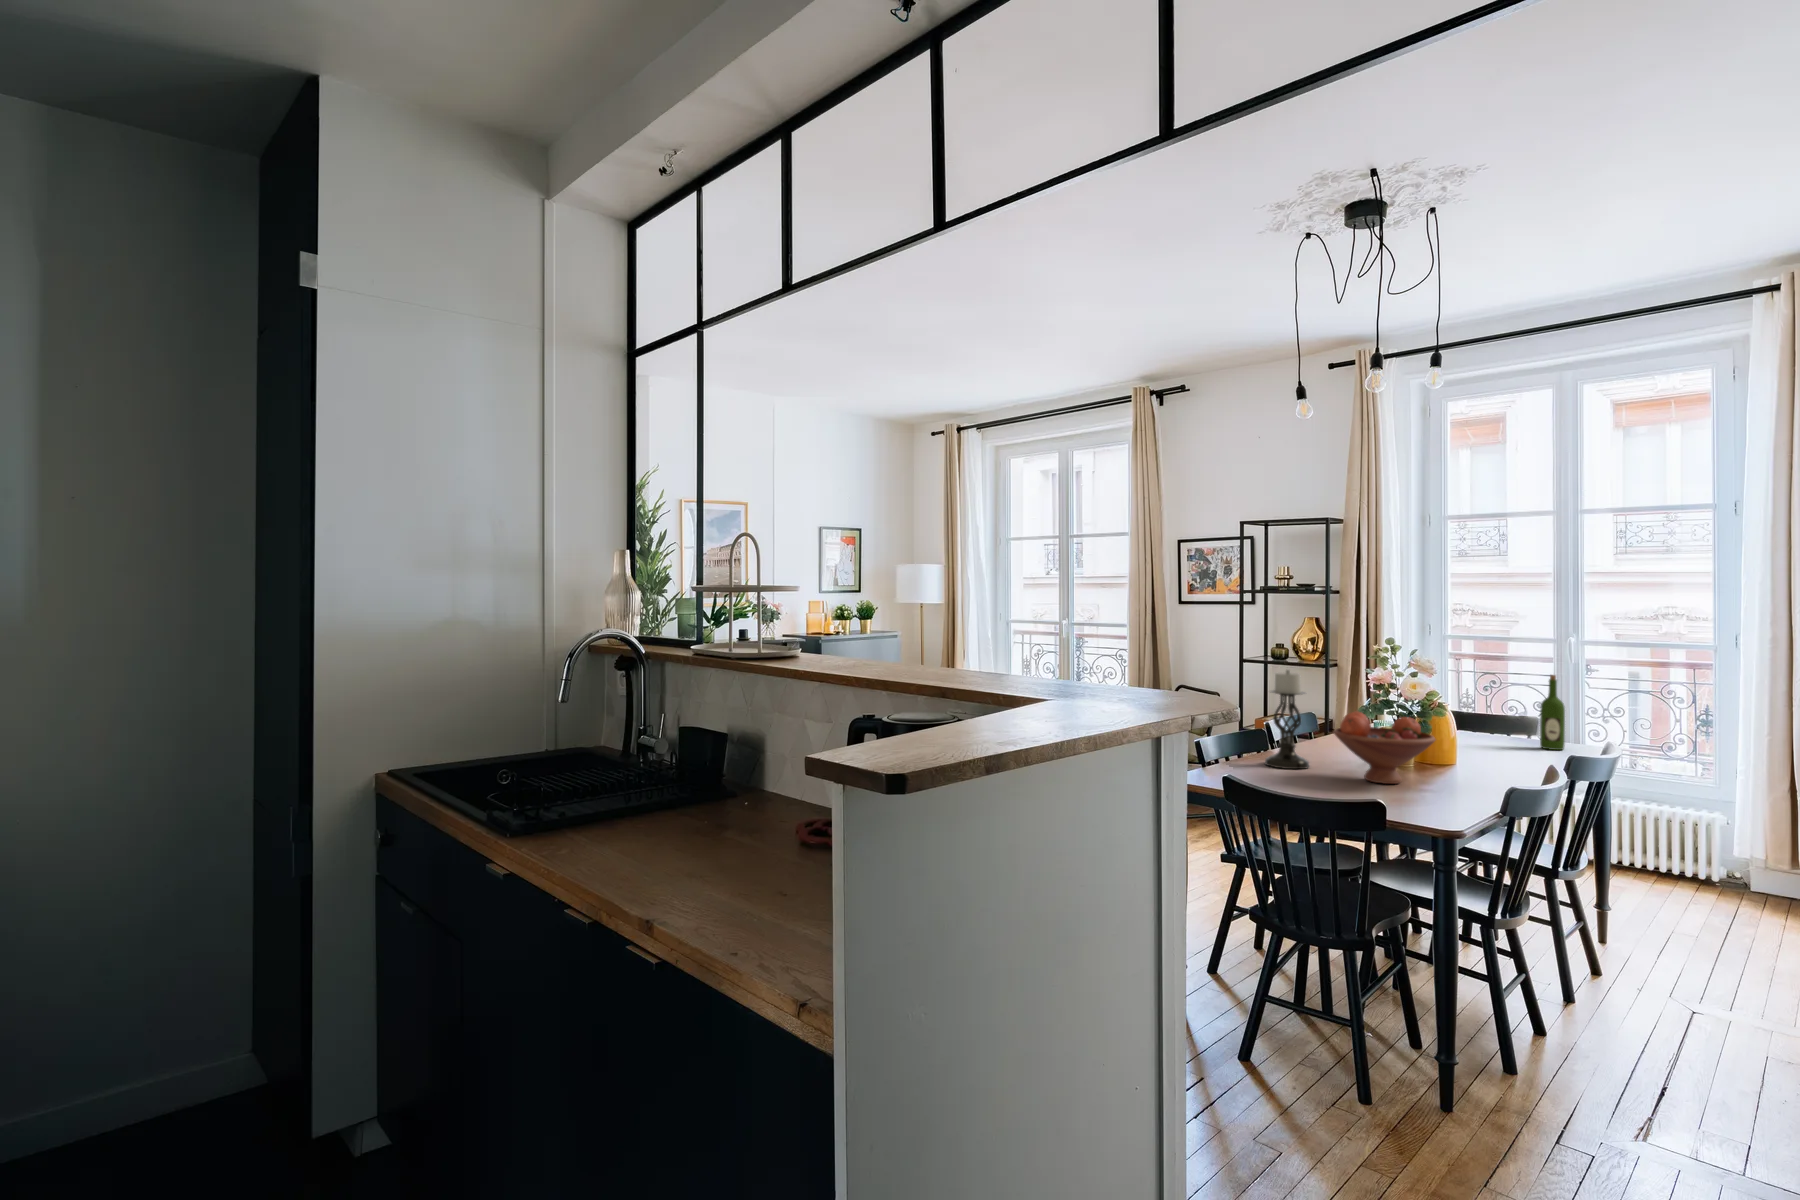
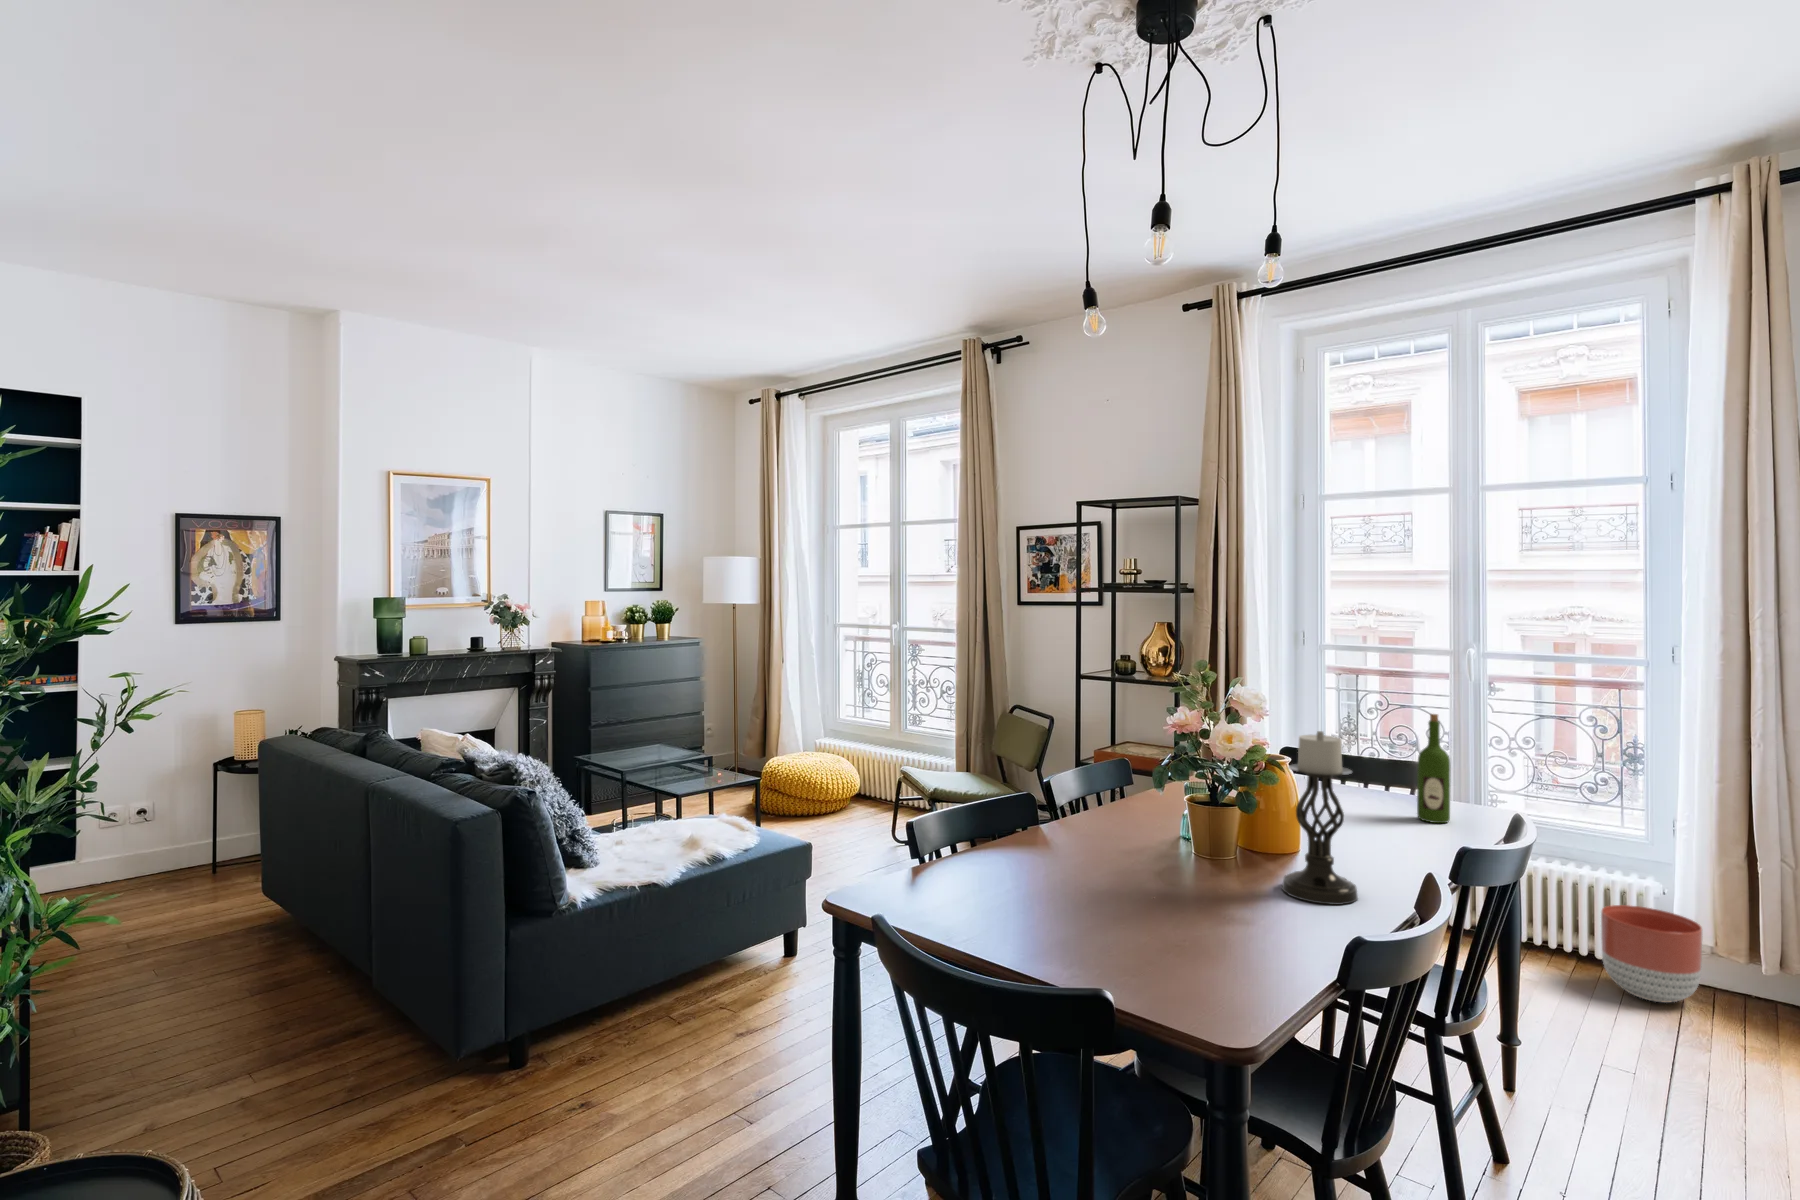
candle holder: present [1265,670,1309,769] -> present [1282,731,1358,905]
fruit bowl: present [1334,712,1435,784] -> none [1077,796,1231,923]
planter: none [1677,831,1756,899] -> present [1601,905,1702,1002]

